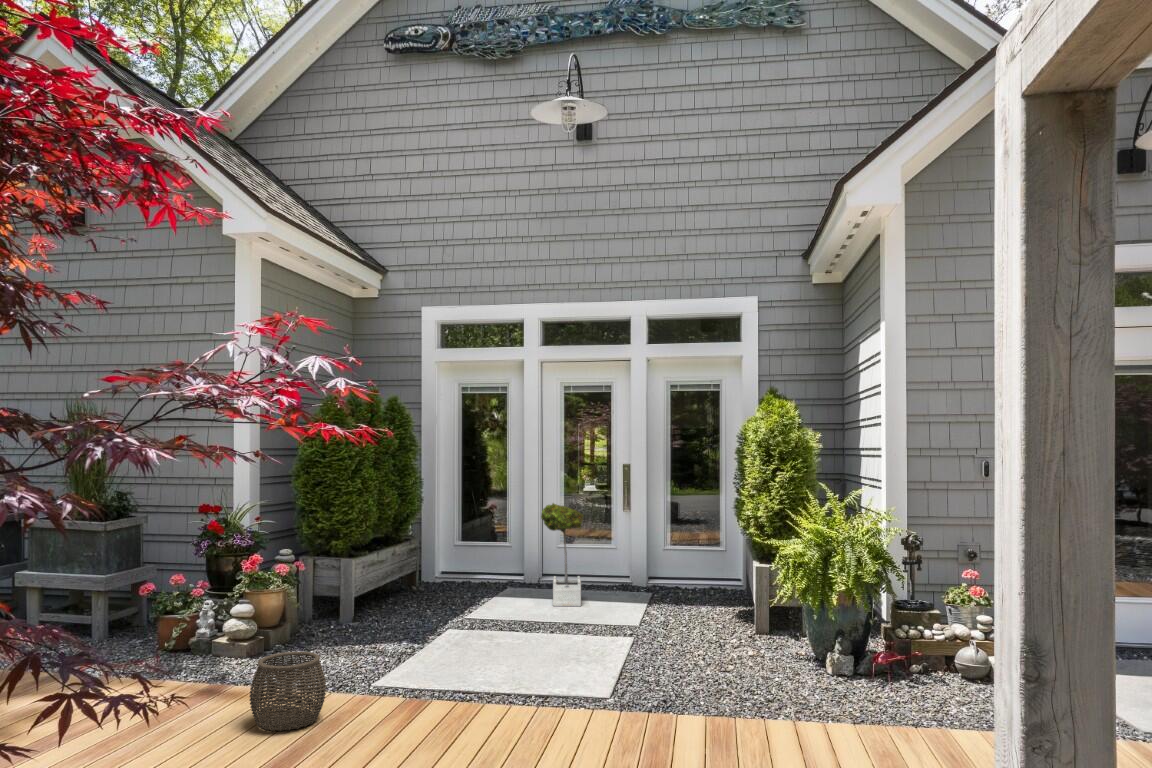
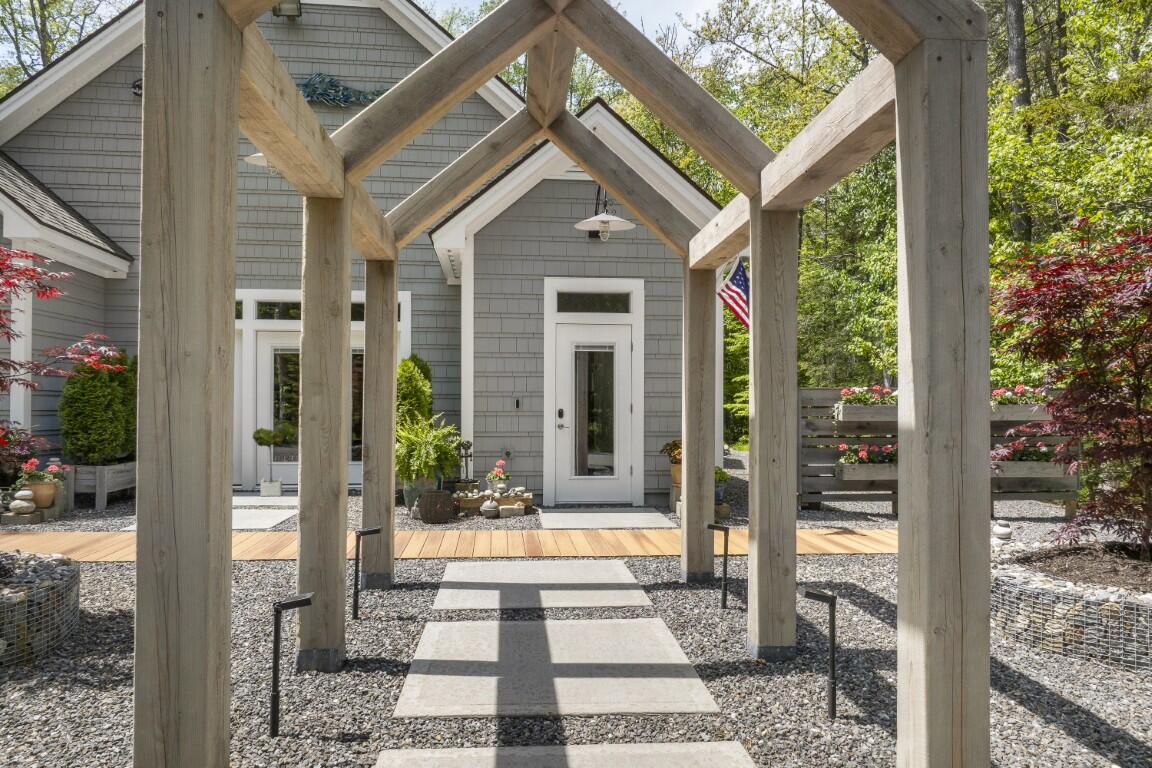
woven basket: present [249,652,326,731] -> present [419,490,453,523]

